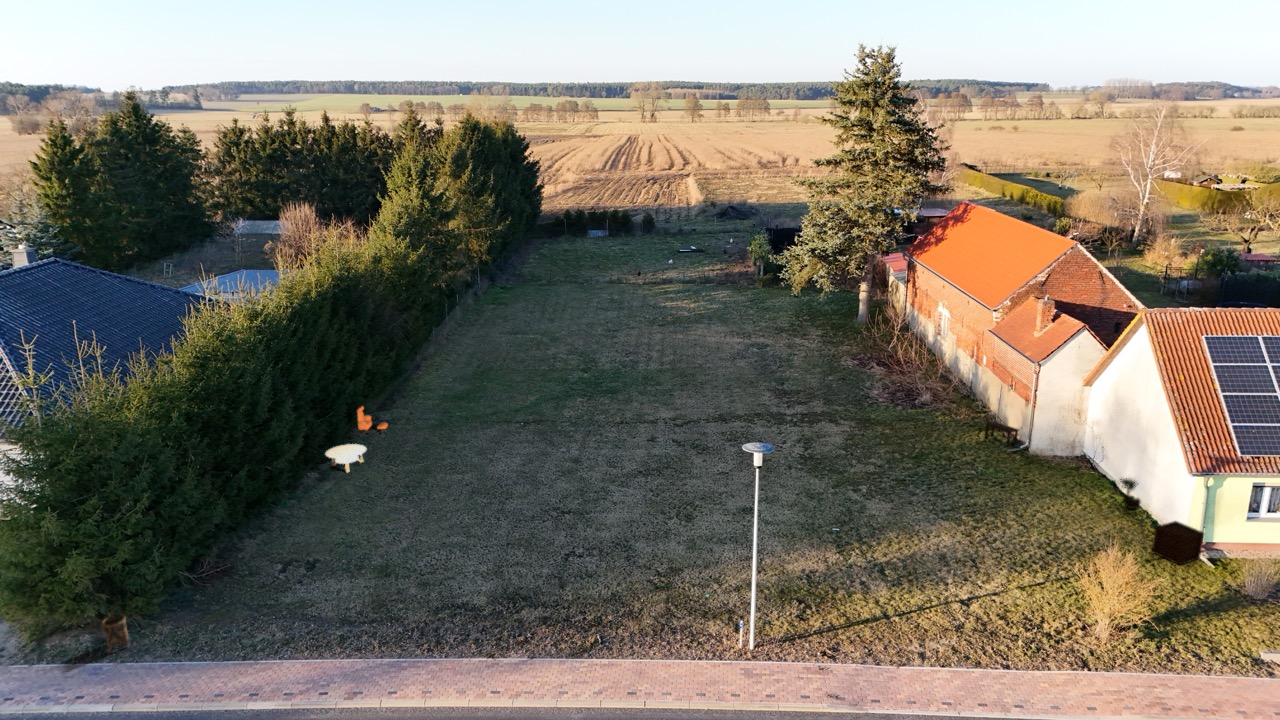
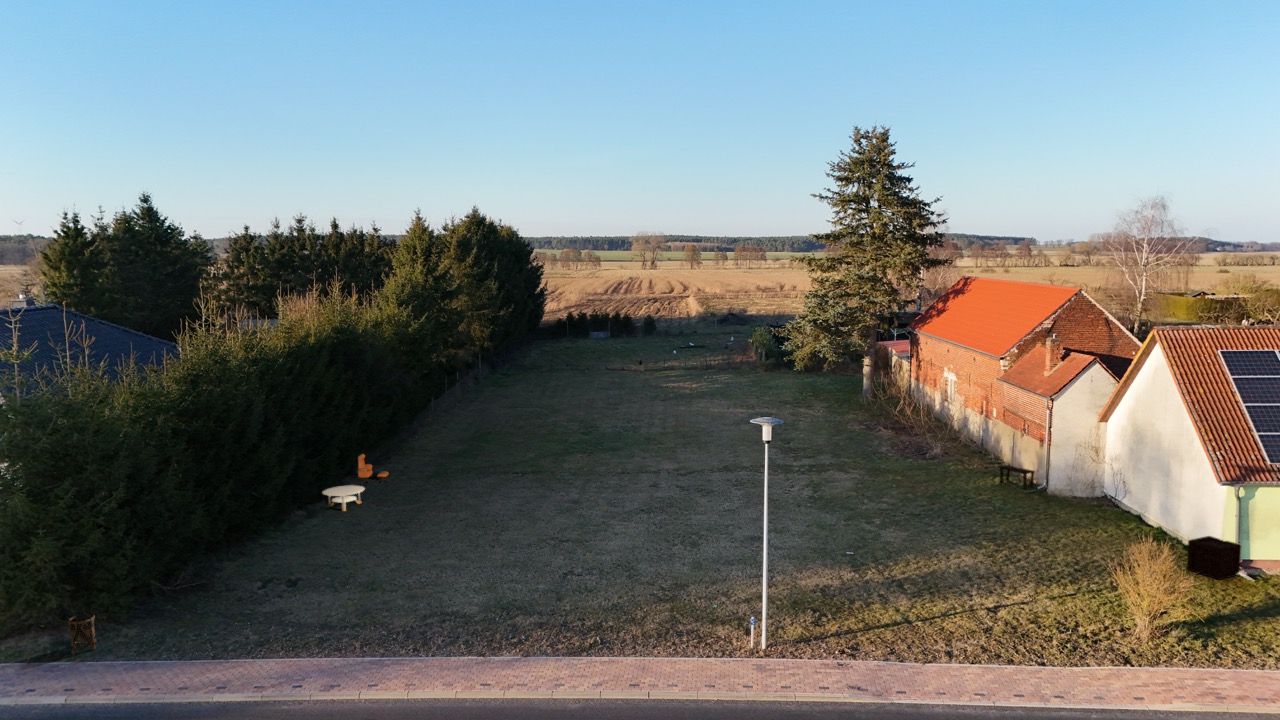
potted tree: present [1120,478,1141,509] -> none [1142,498,1170,535]

